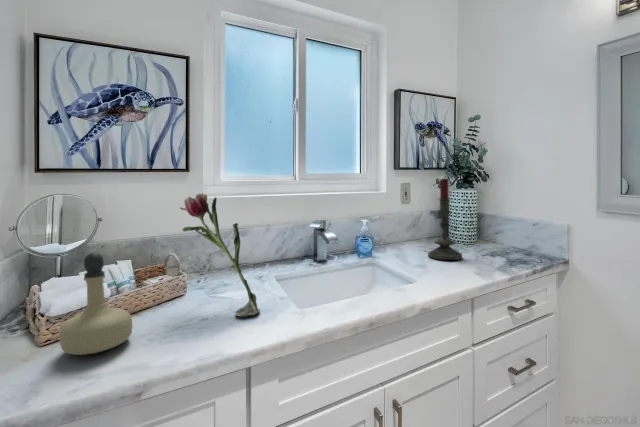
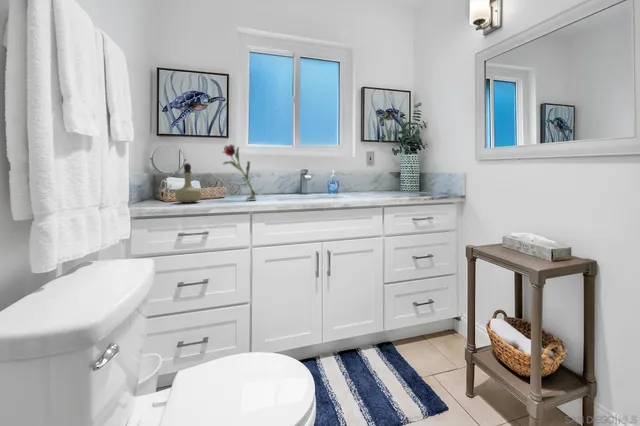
candle: present [428,178,462,260] -> none [371,143,392,194]

